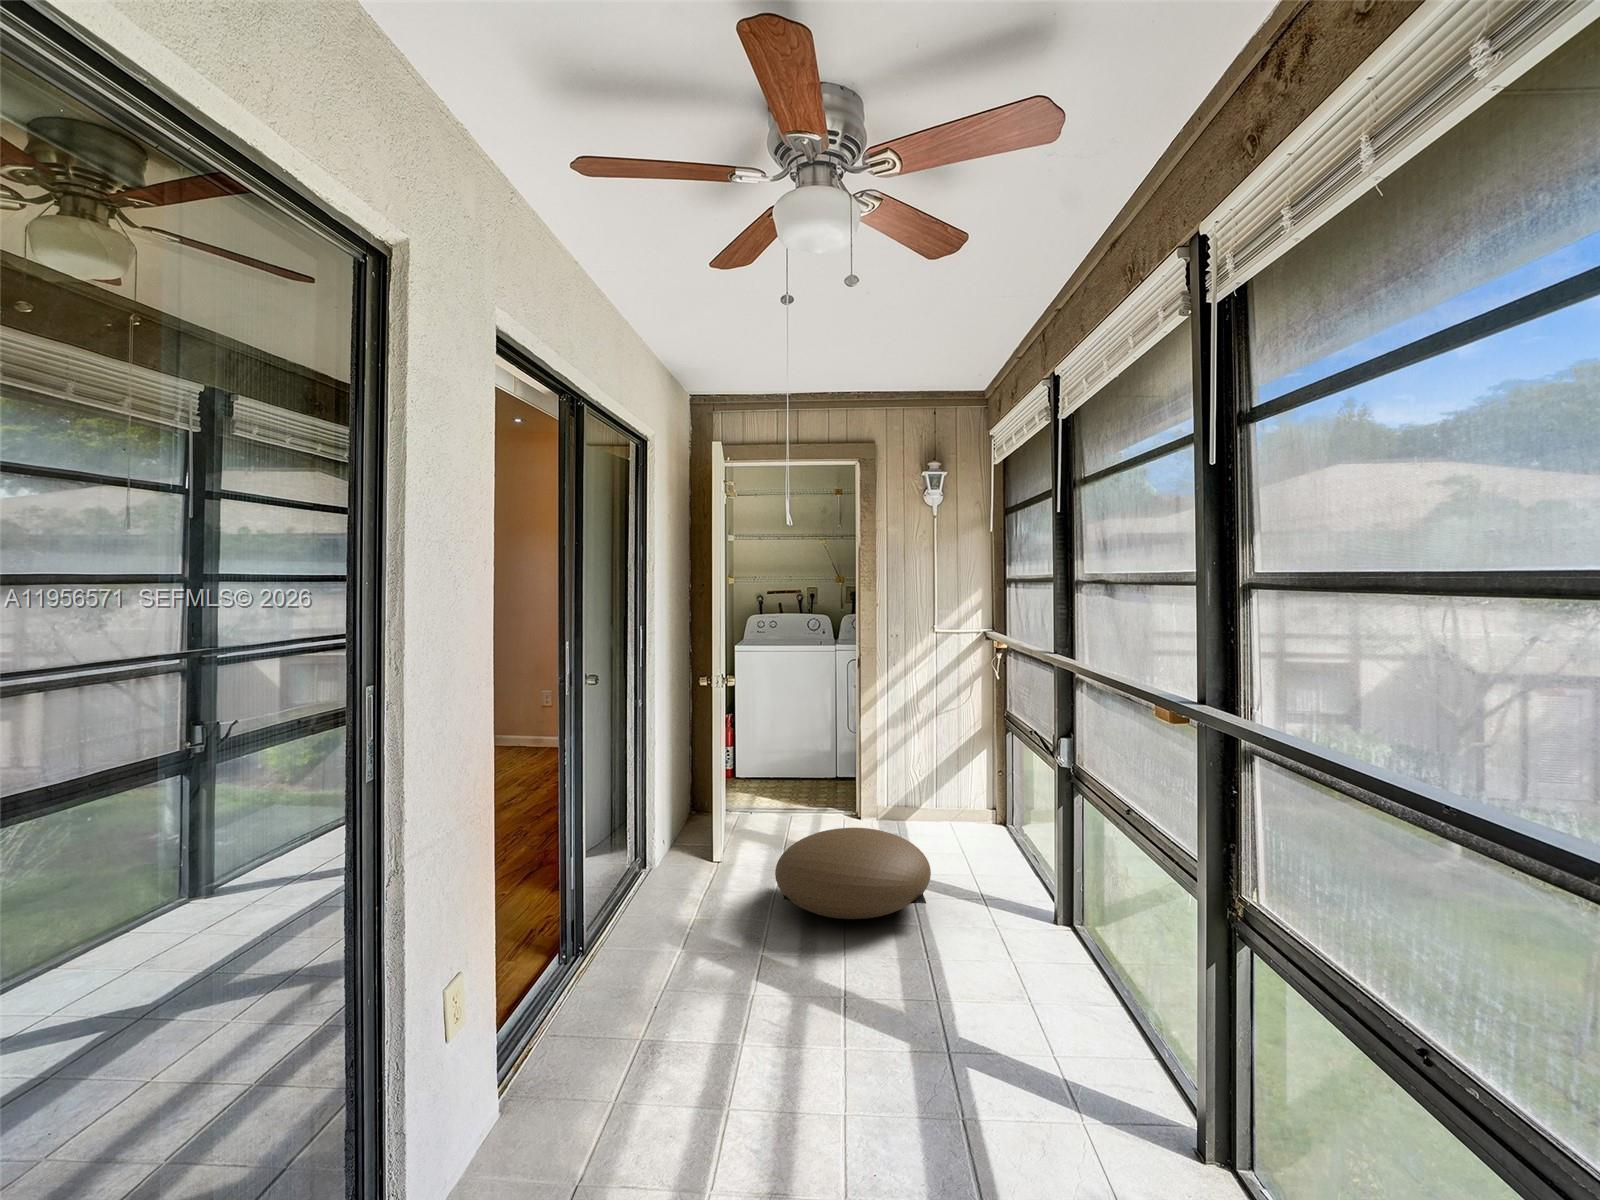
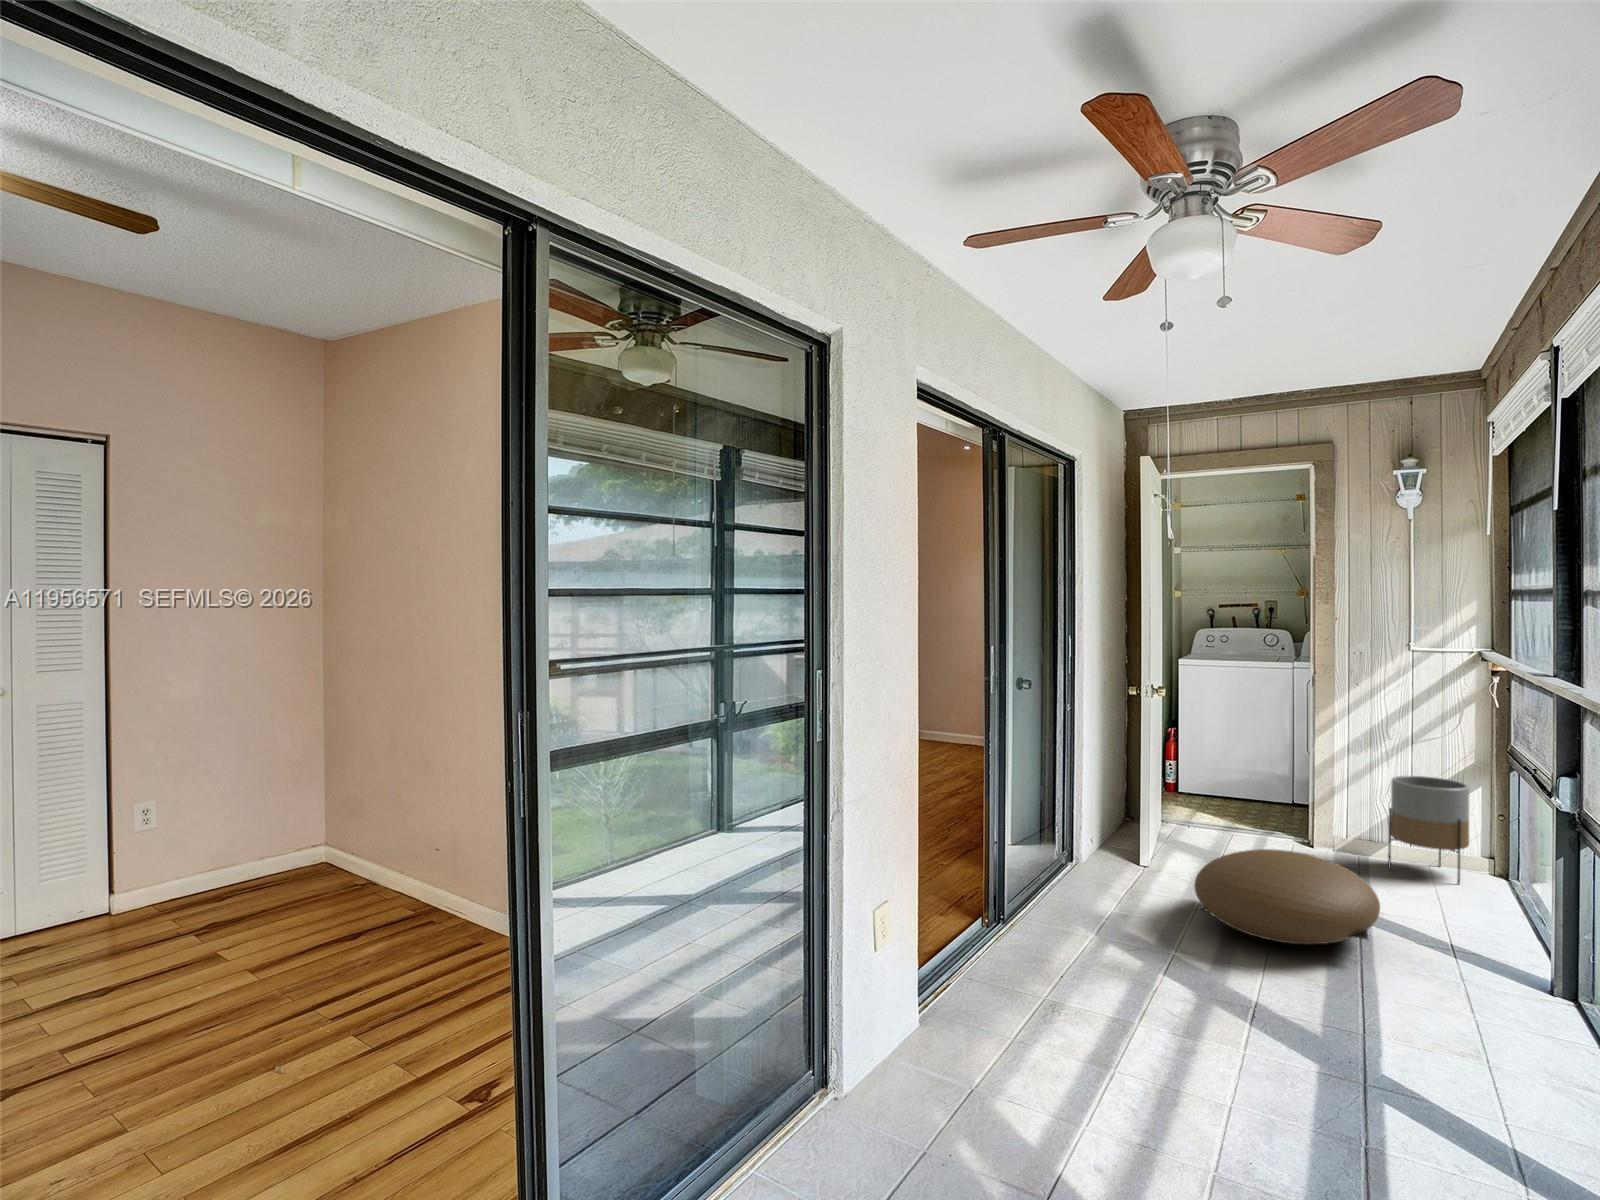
planter: none [919,744,977,835] -> present [1388,776,1470,884]

